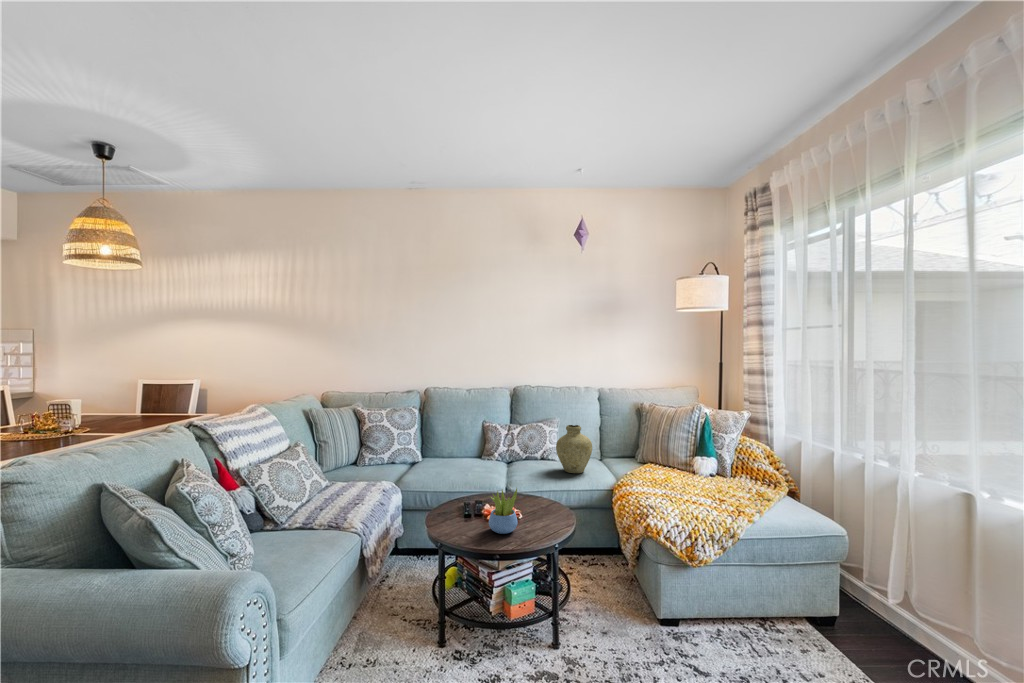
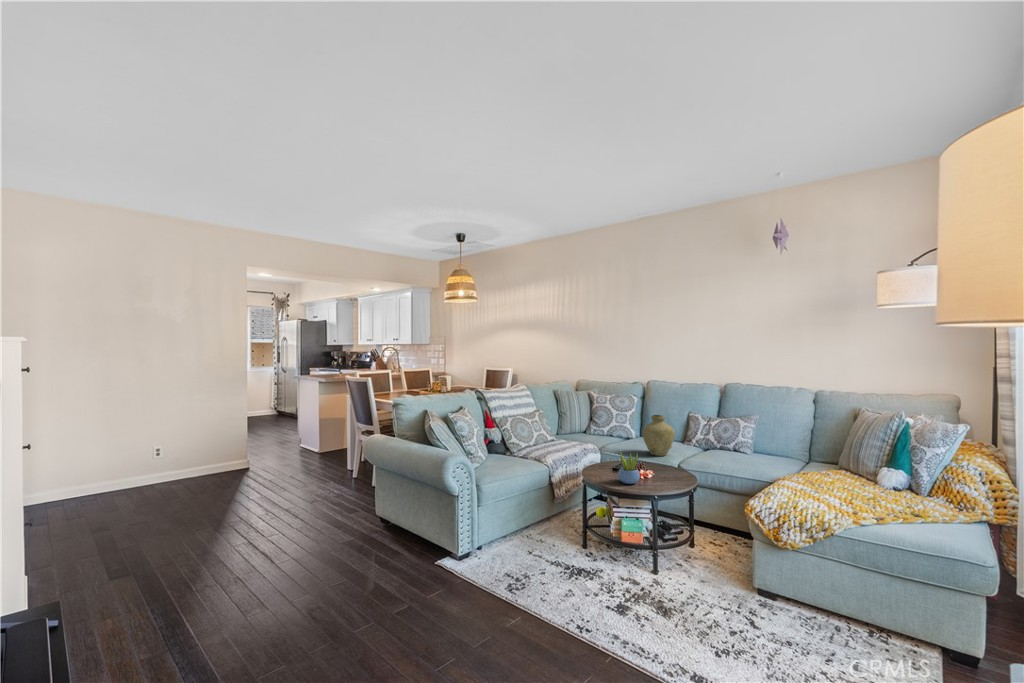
vase: present [556,425,592,473] -> present [643,415,675,456]

